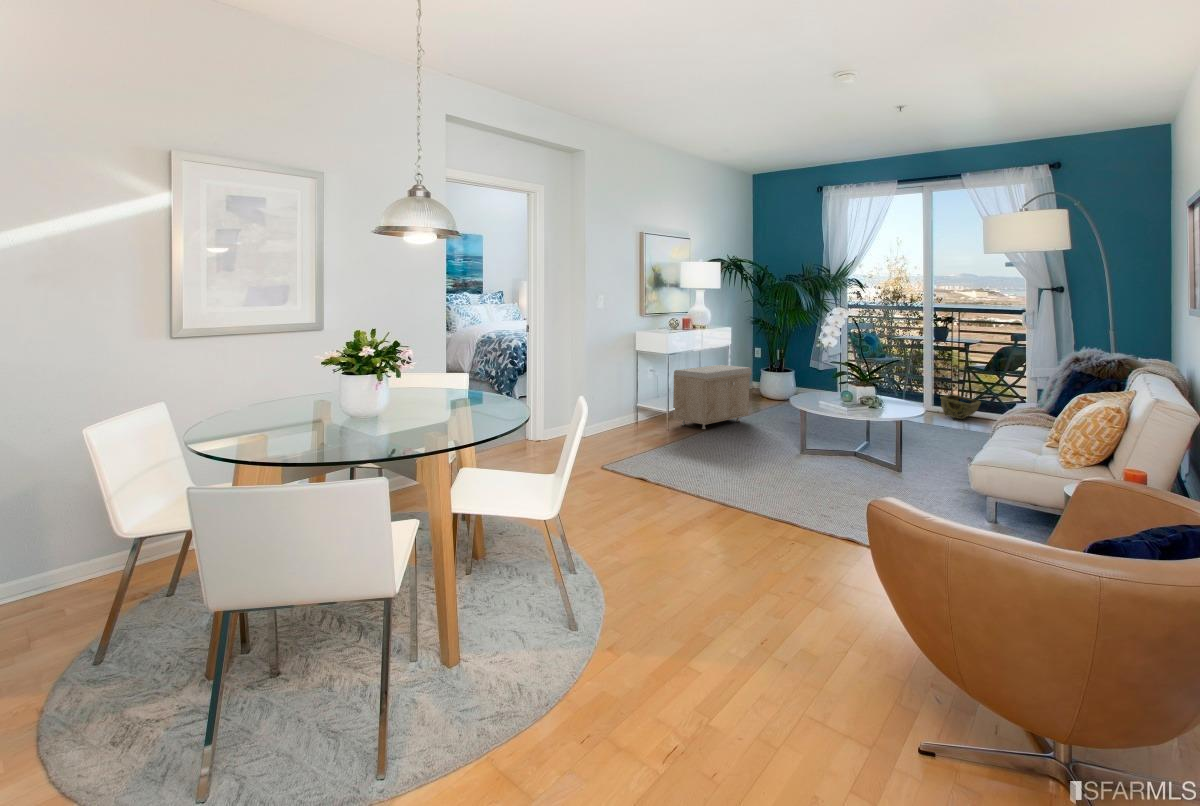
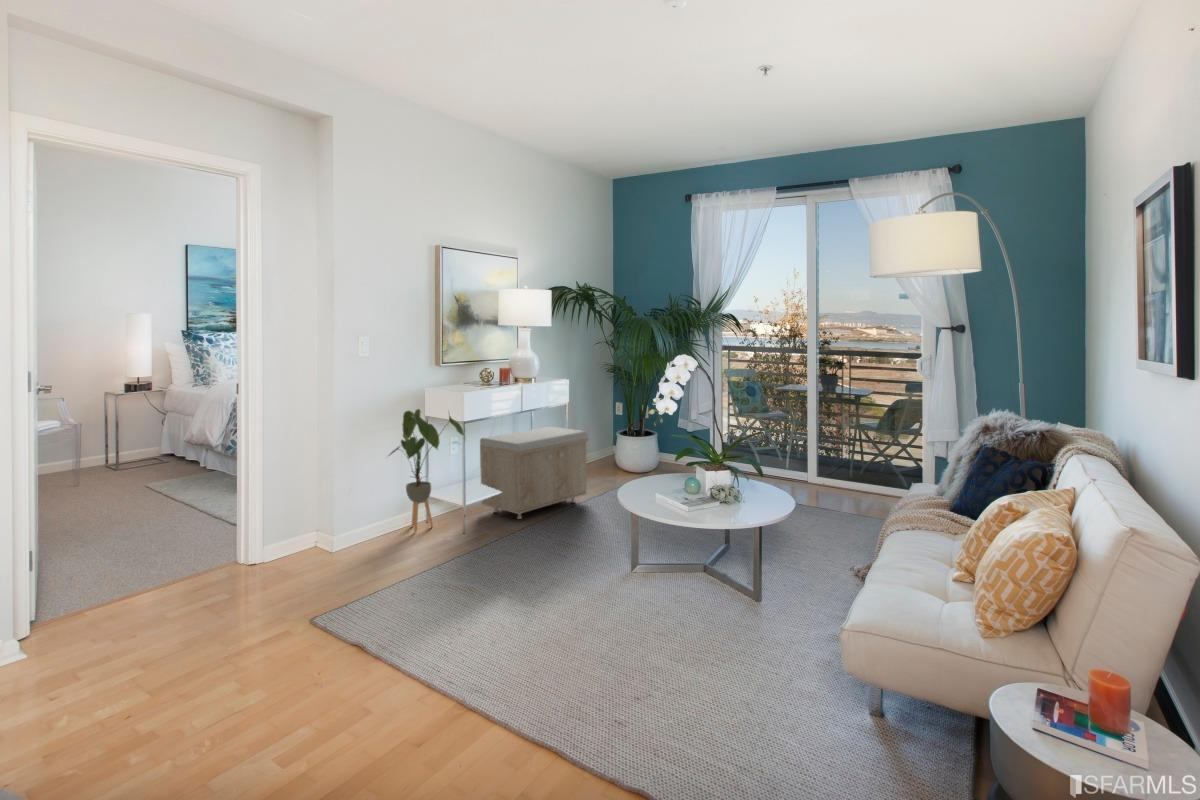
house plant: none [614,347,669,434] -> present [389,409,464,532]
woven basket: present [940,394,981,419] -> none [827,457,876,491]

